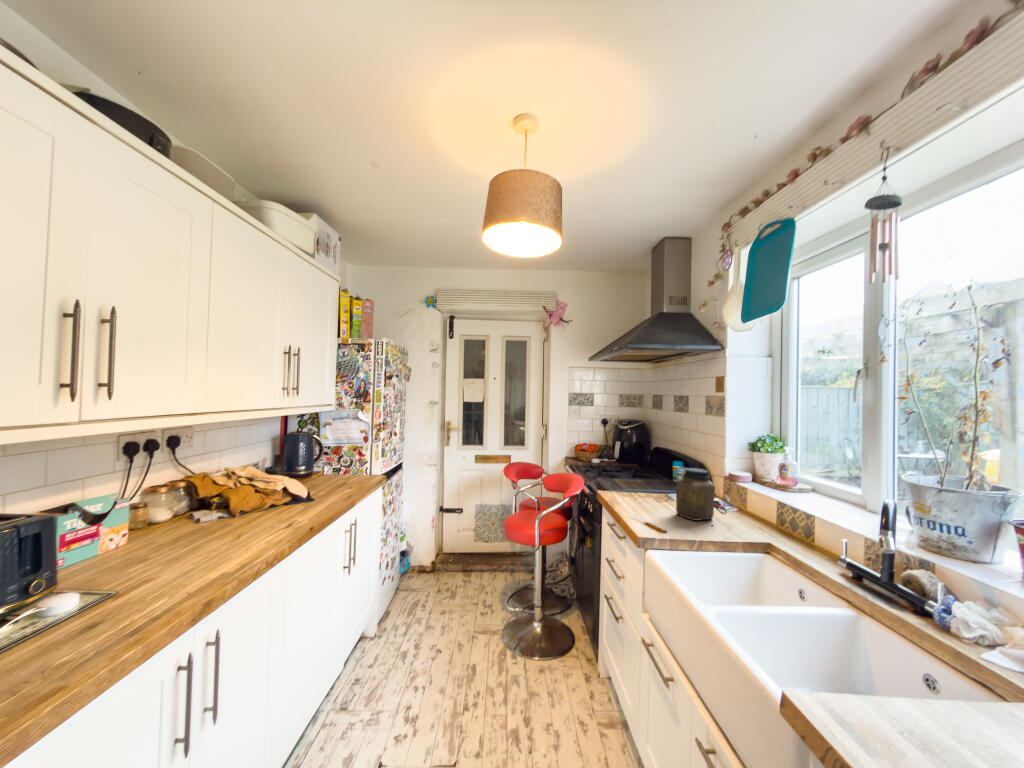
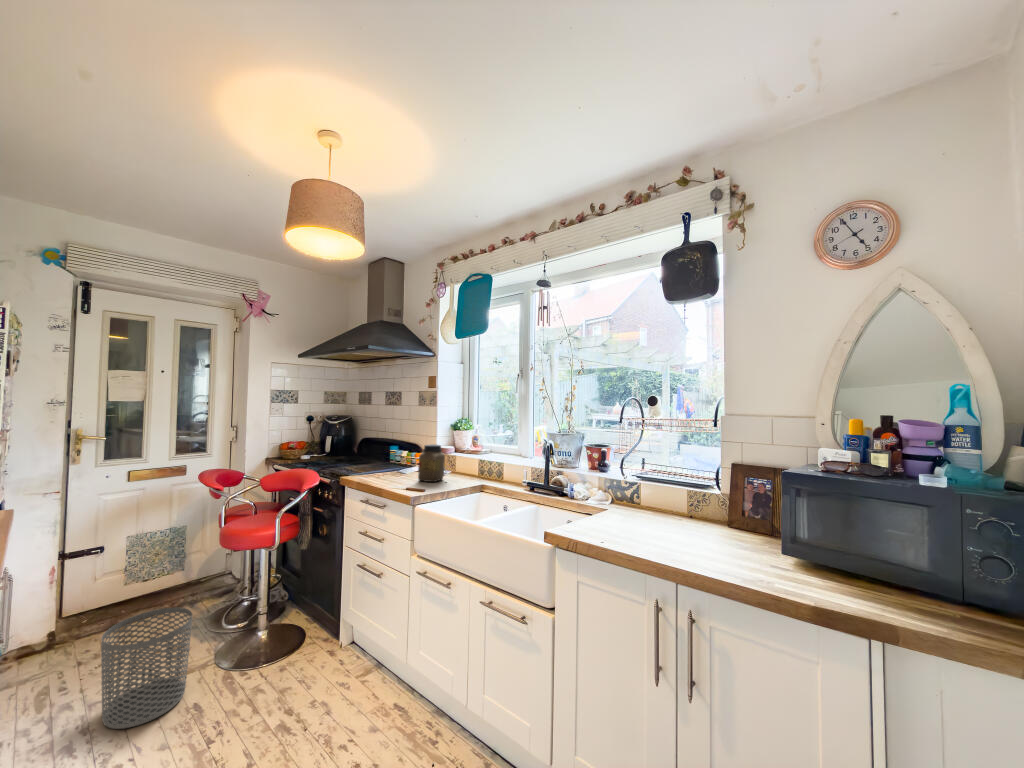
waste bin: none [425,570,479,660] -> present [101,608,192,729]

